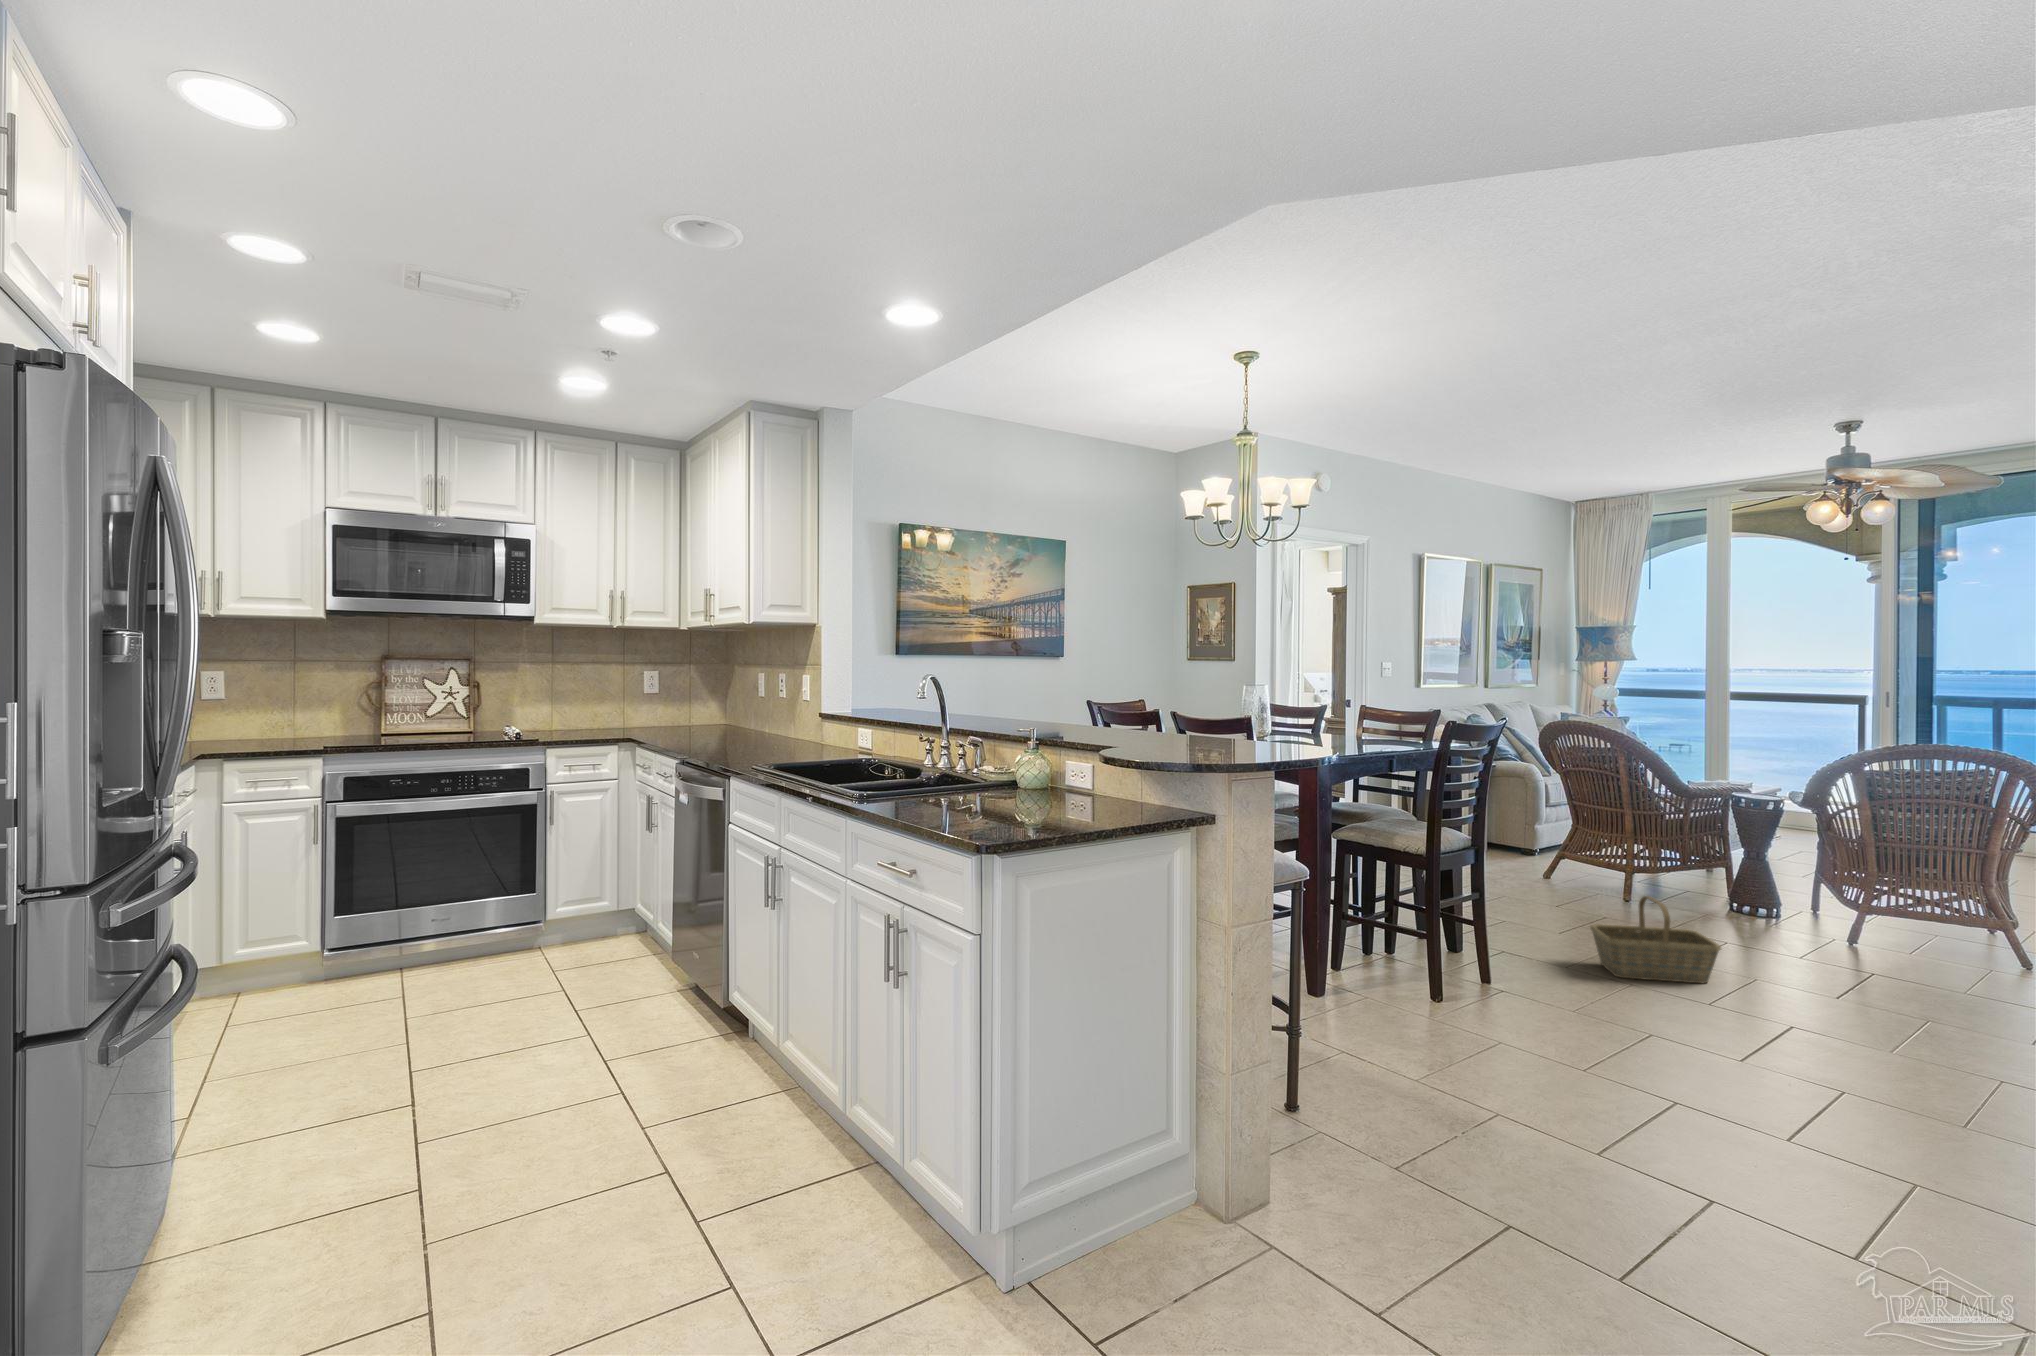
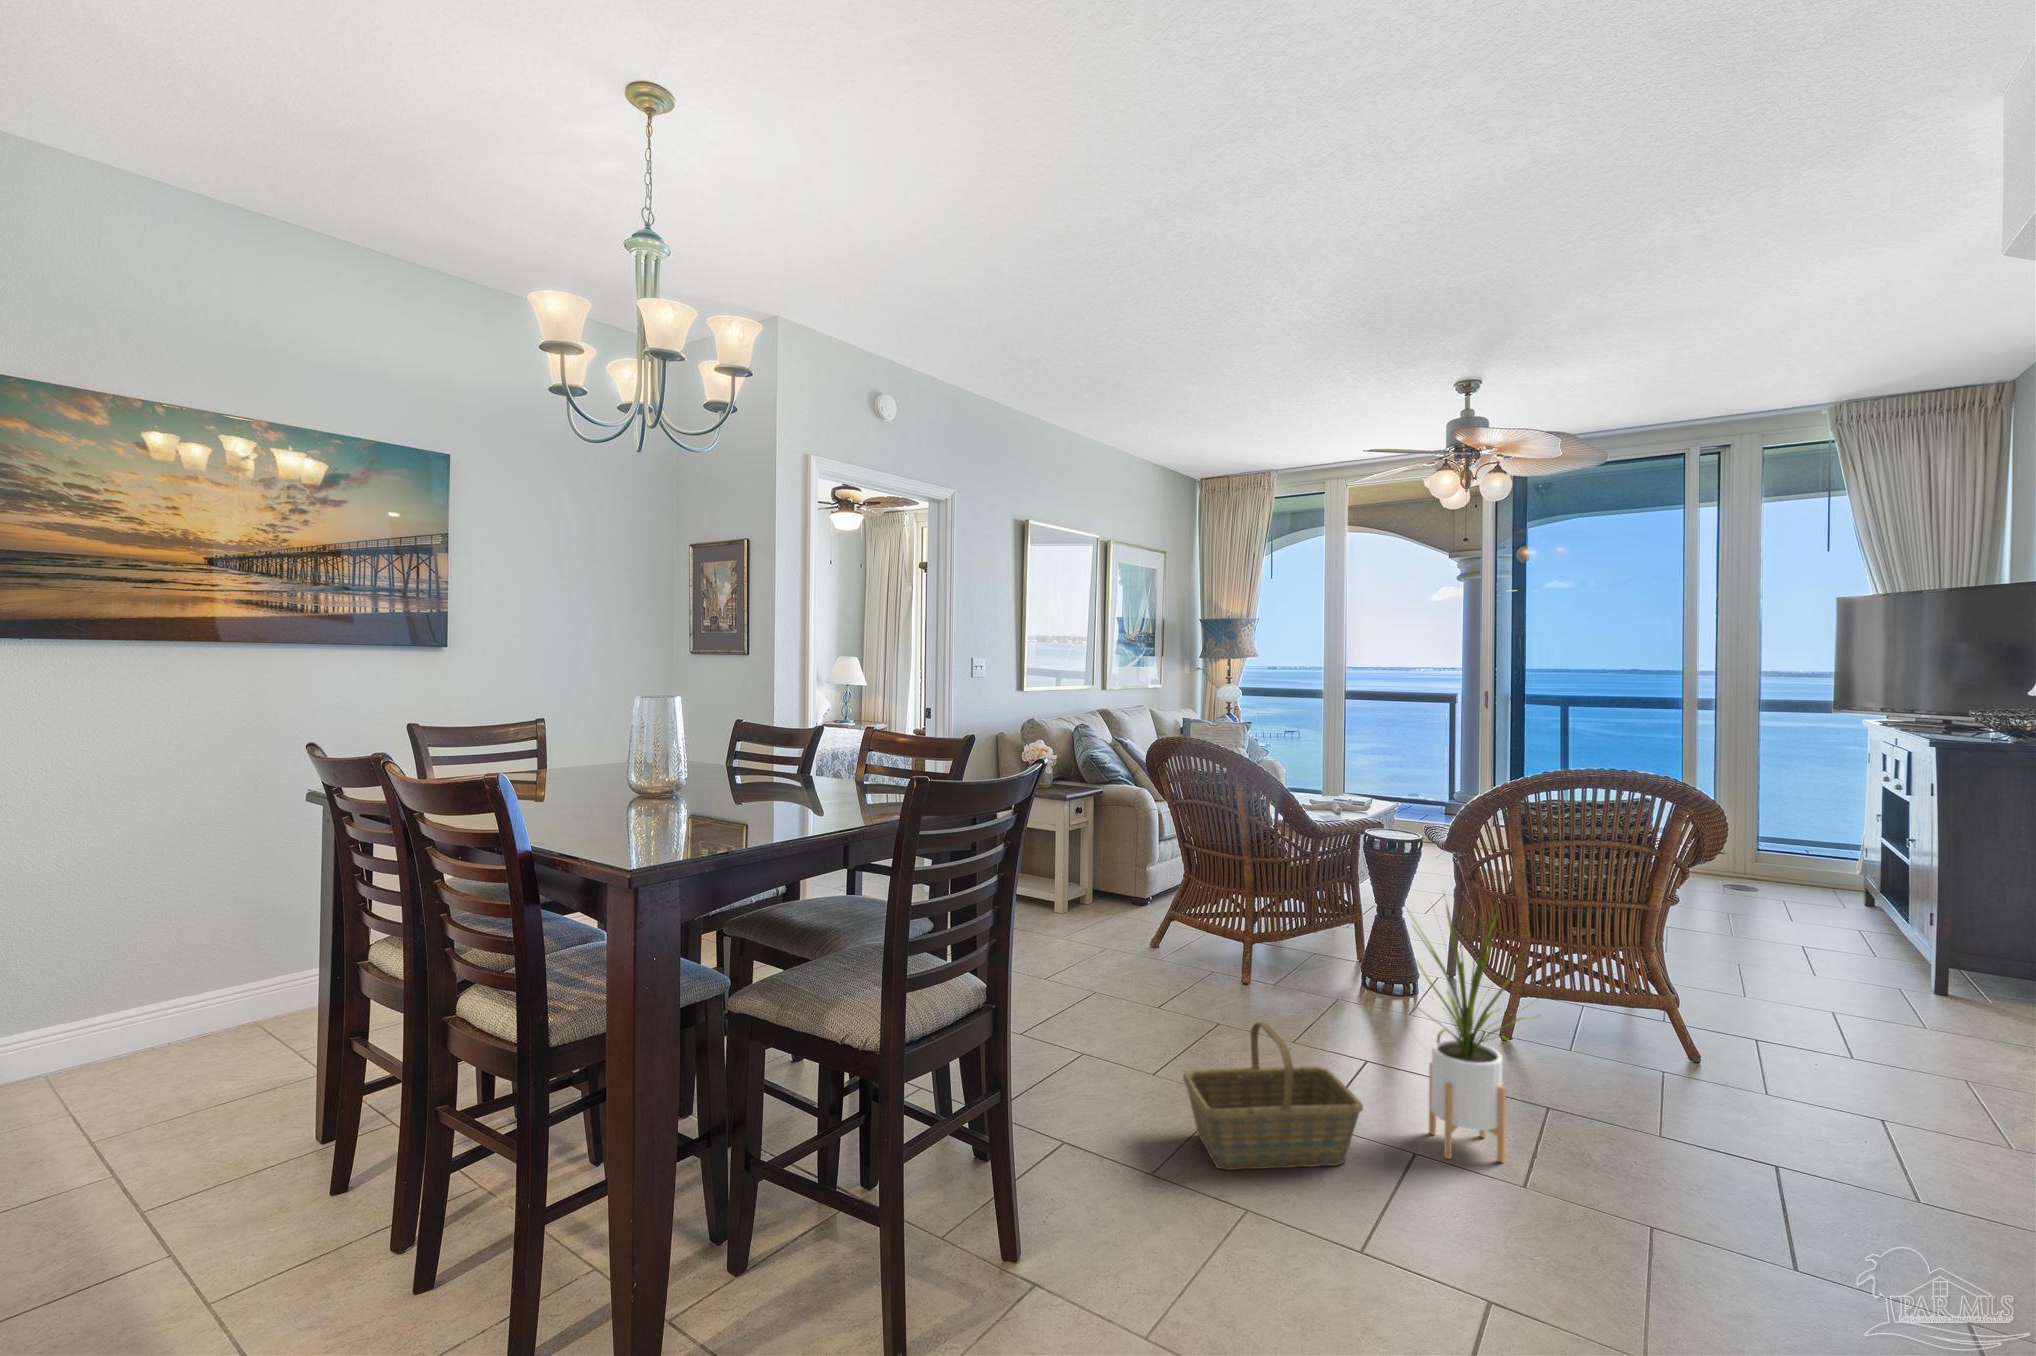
house plant: none [1742,817,1862,994] -> present [1414,900,1539,1163]

